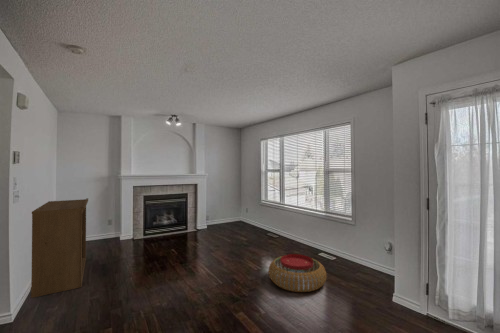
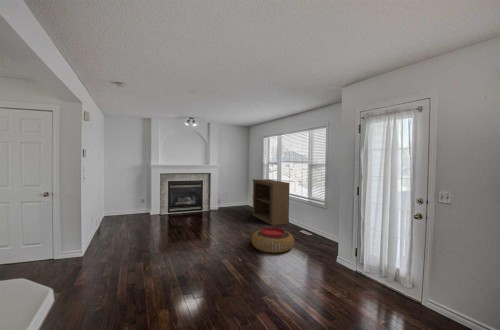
bookshelf: present [31,198,88,298] -> present [253,179,289,225]

